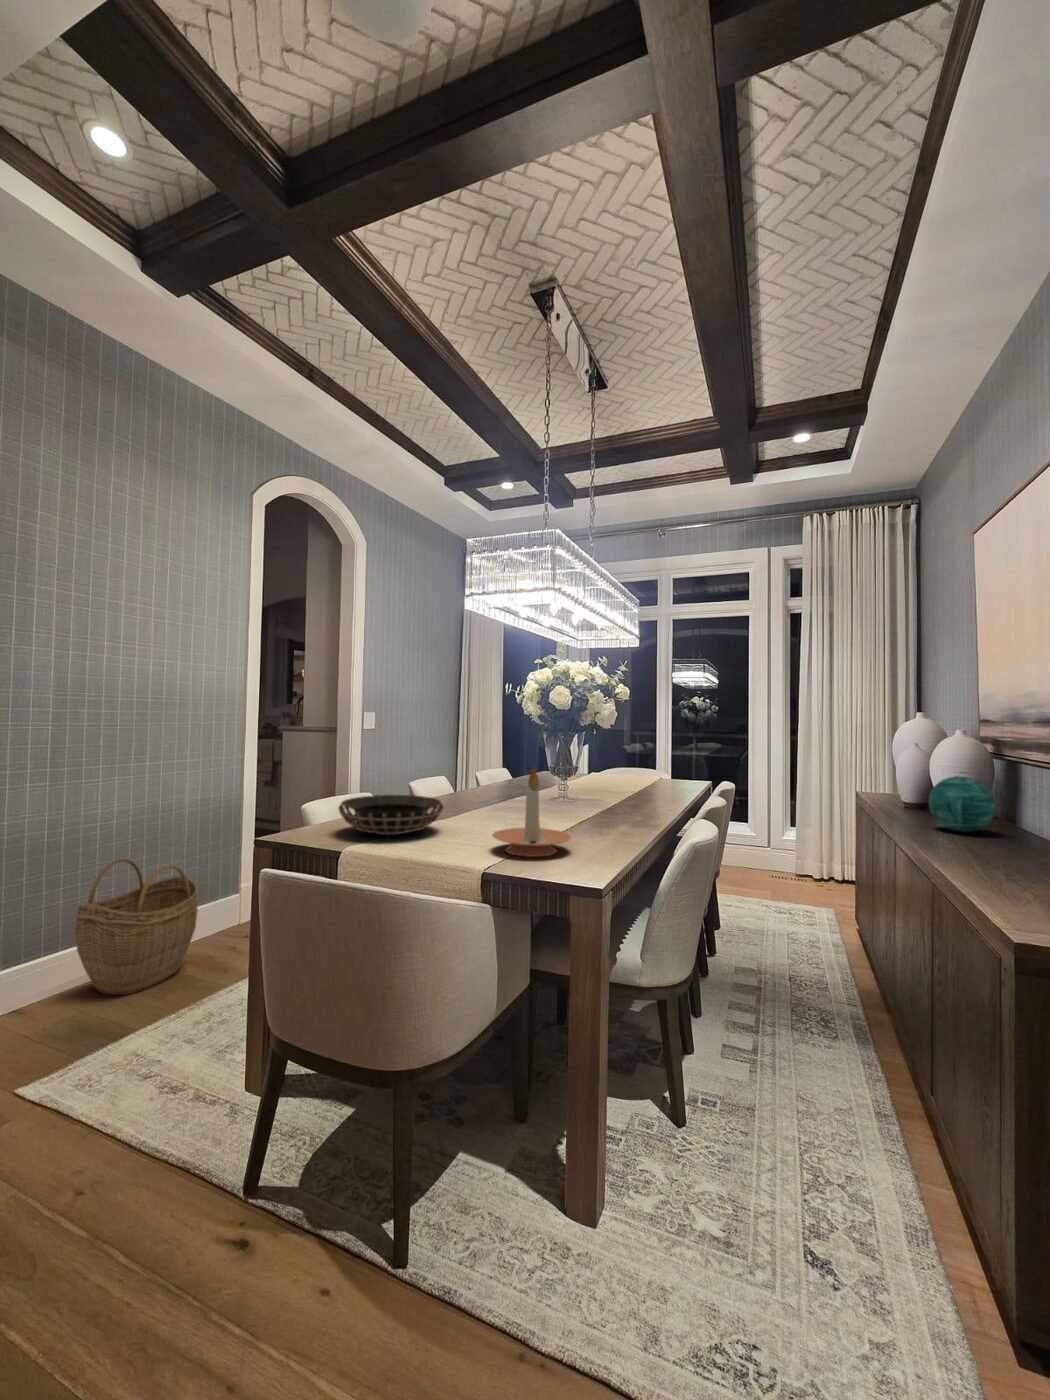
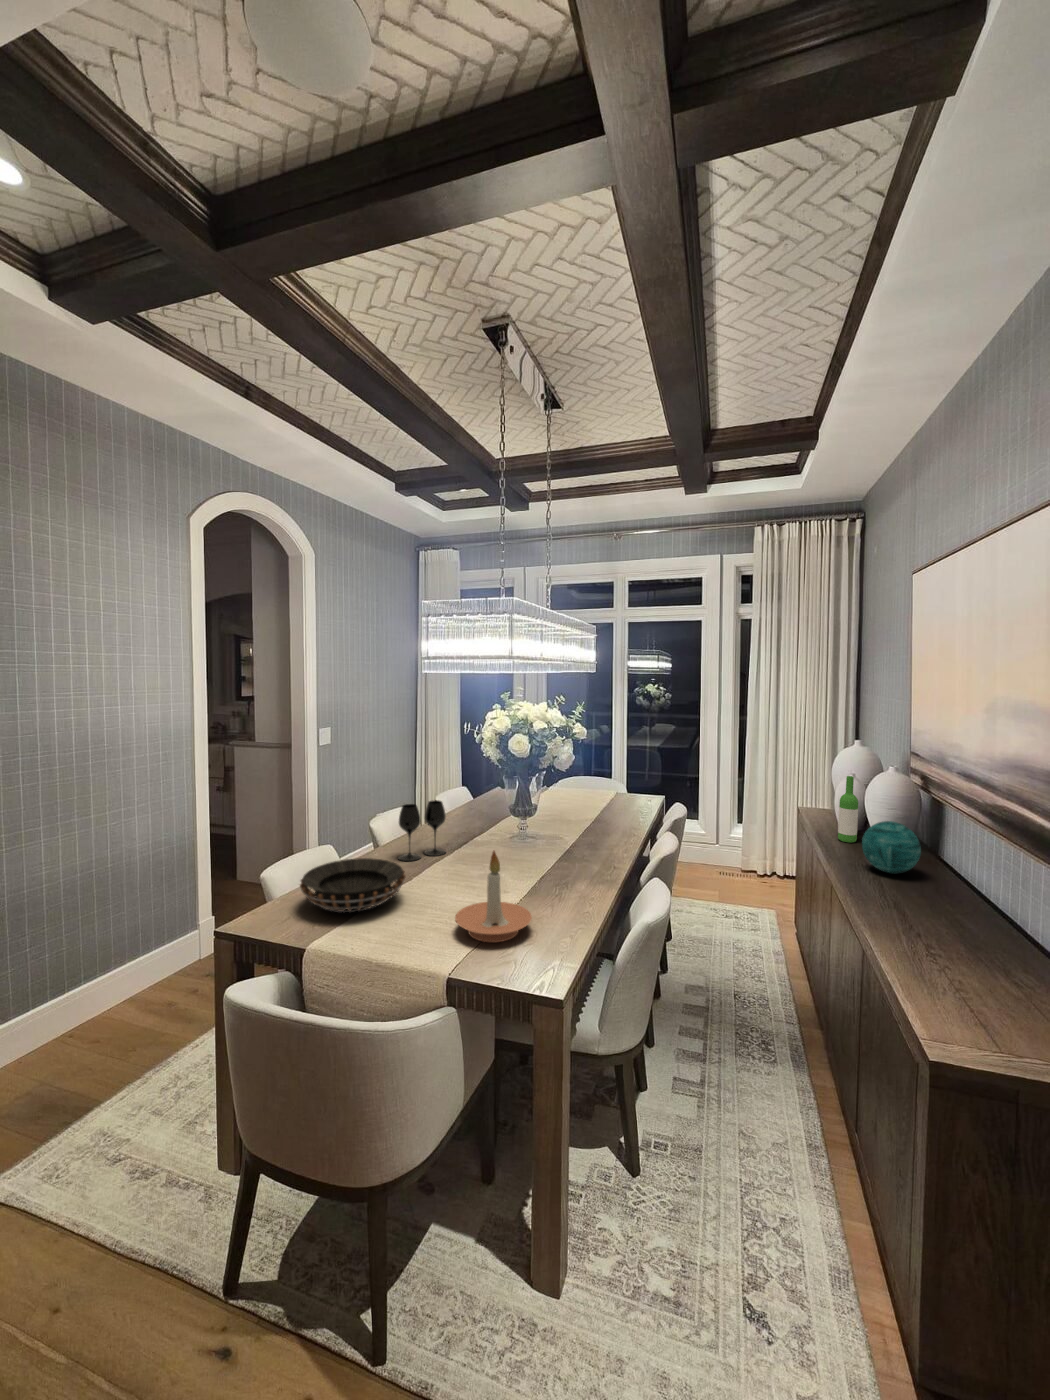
wine bottle: none [902,743,924,814] -> present [838,776,858,842]
wine glass: none [437,755,486,812] -> present [398,800,446,861]
woven basket: present [75,859,198,995] -> none [30,911,158,1052]

